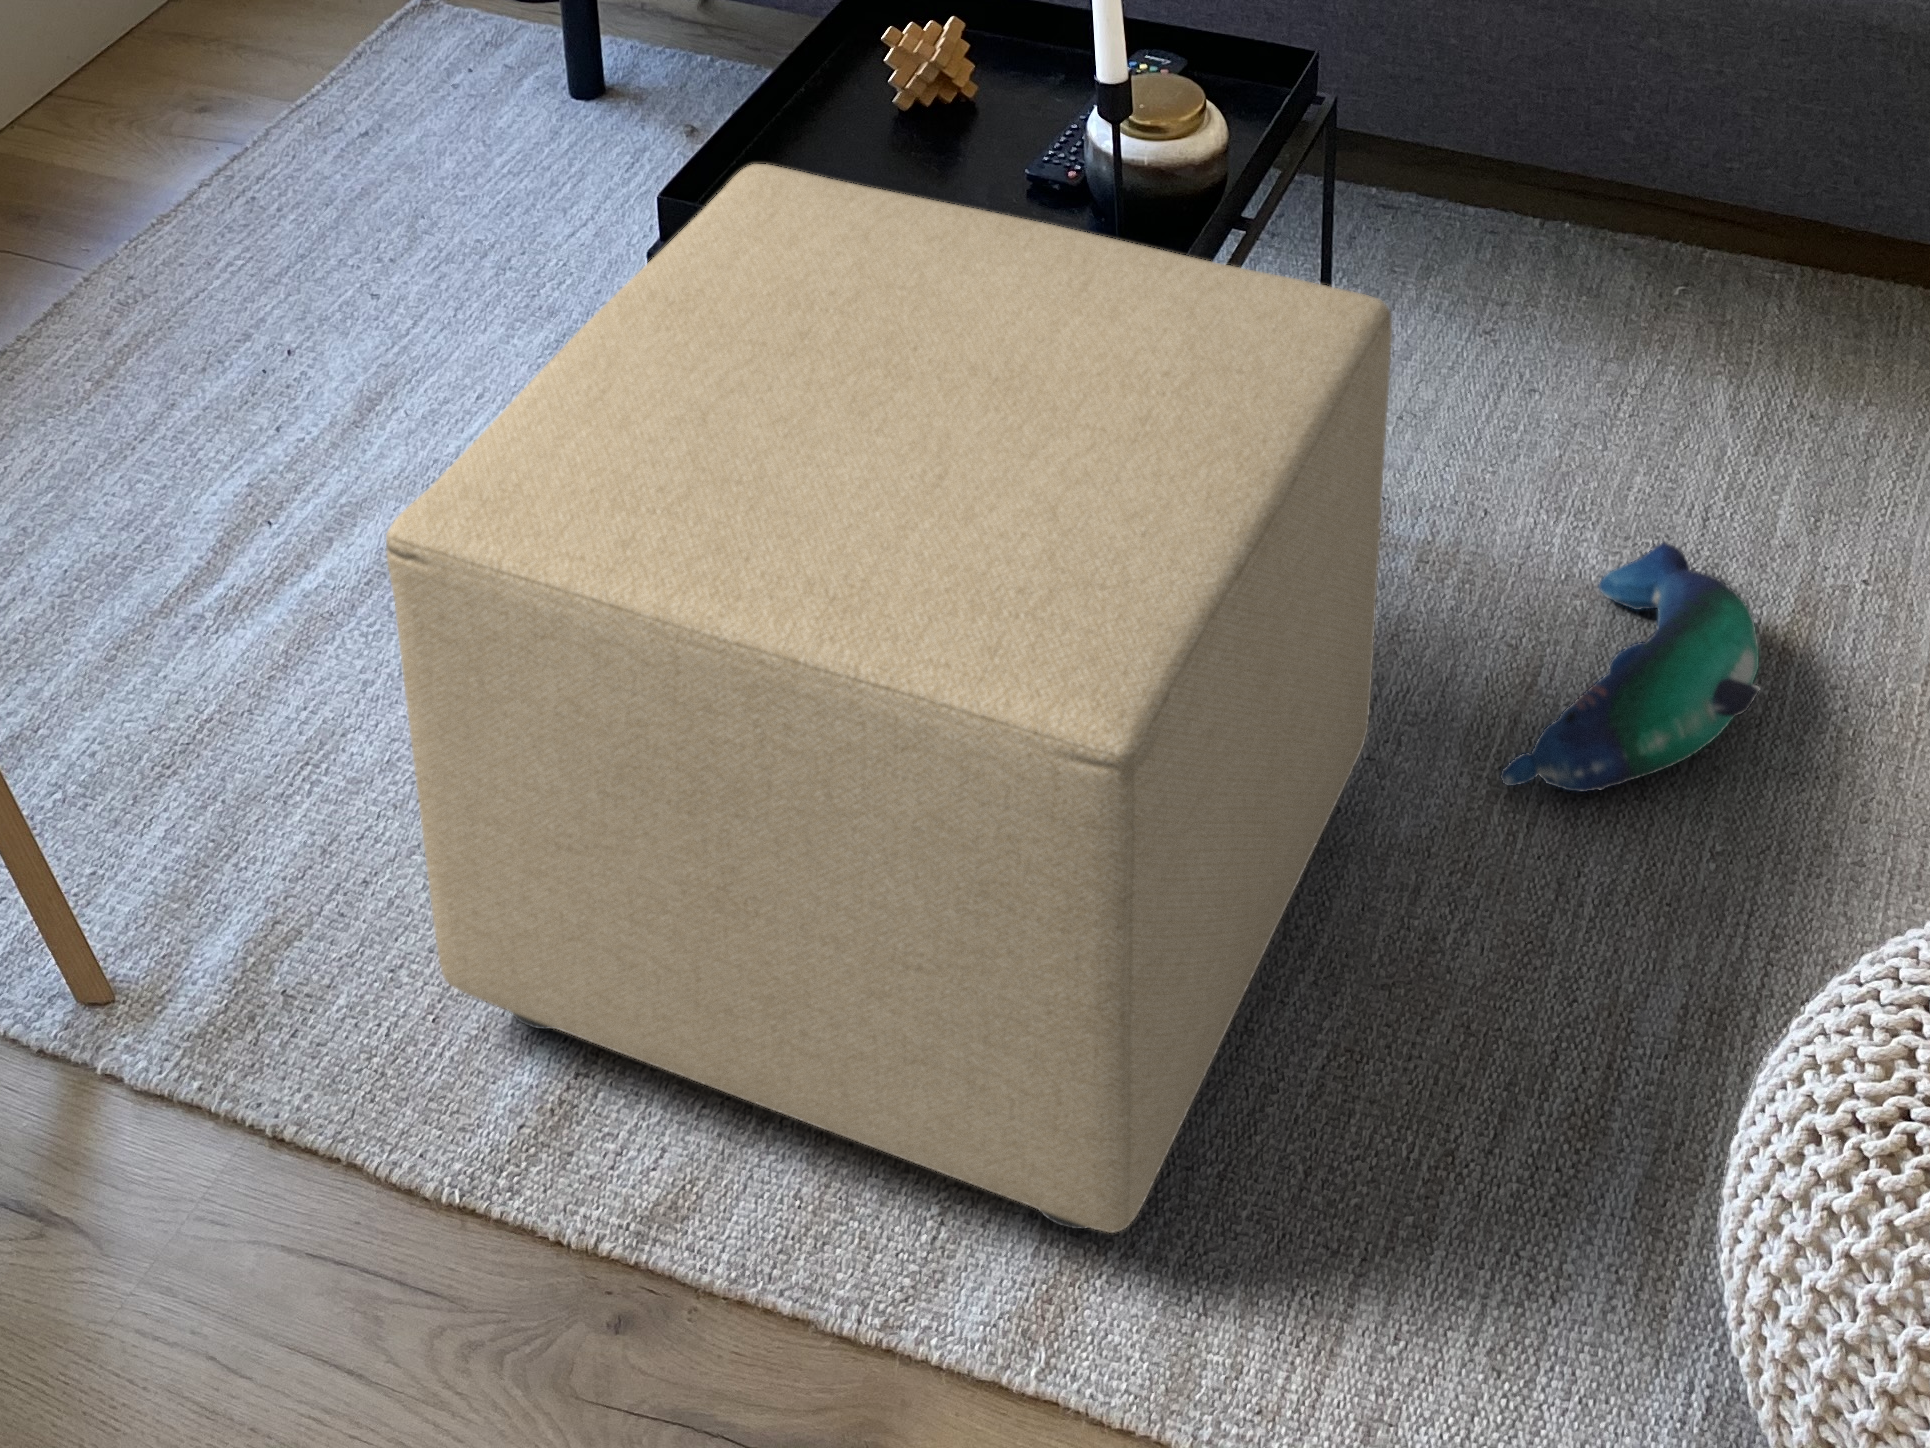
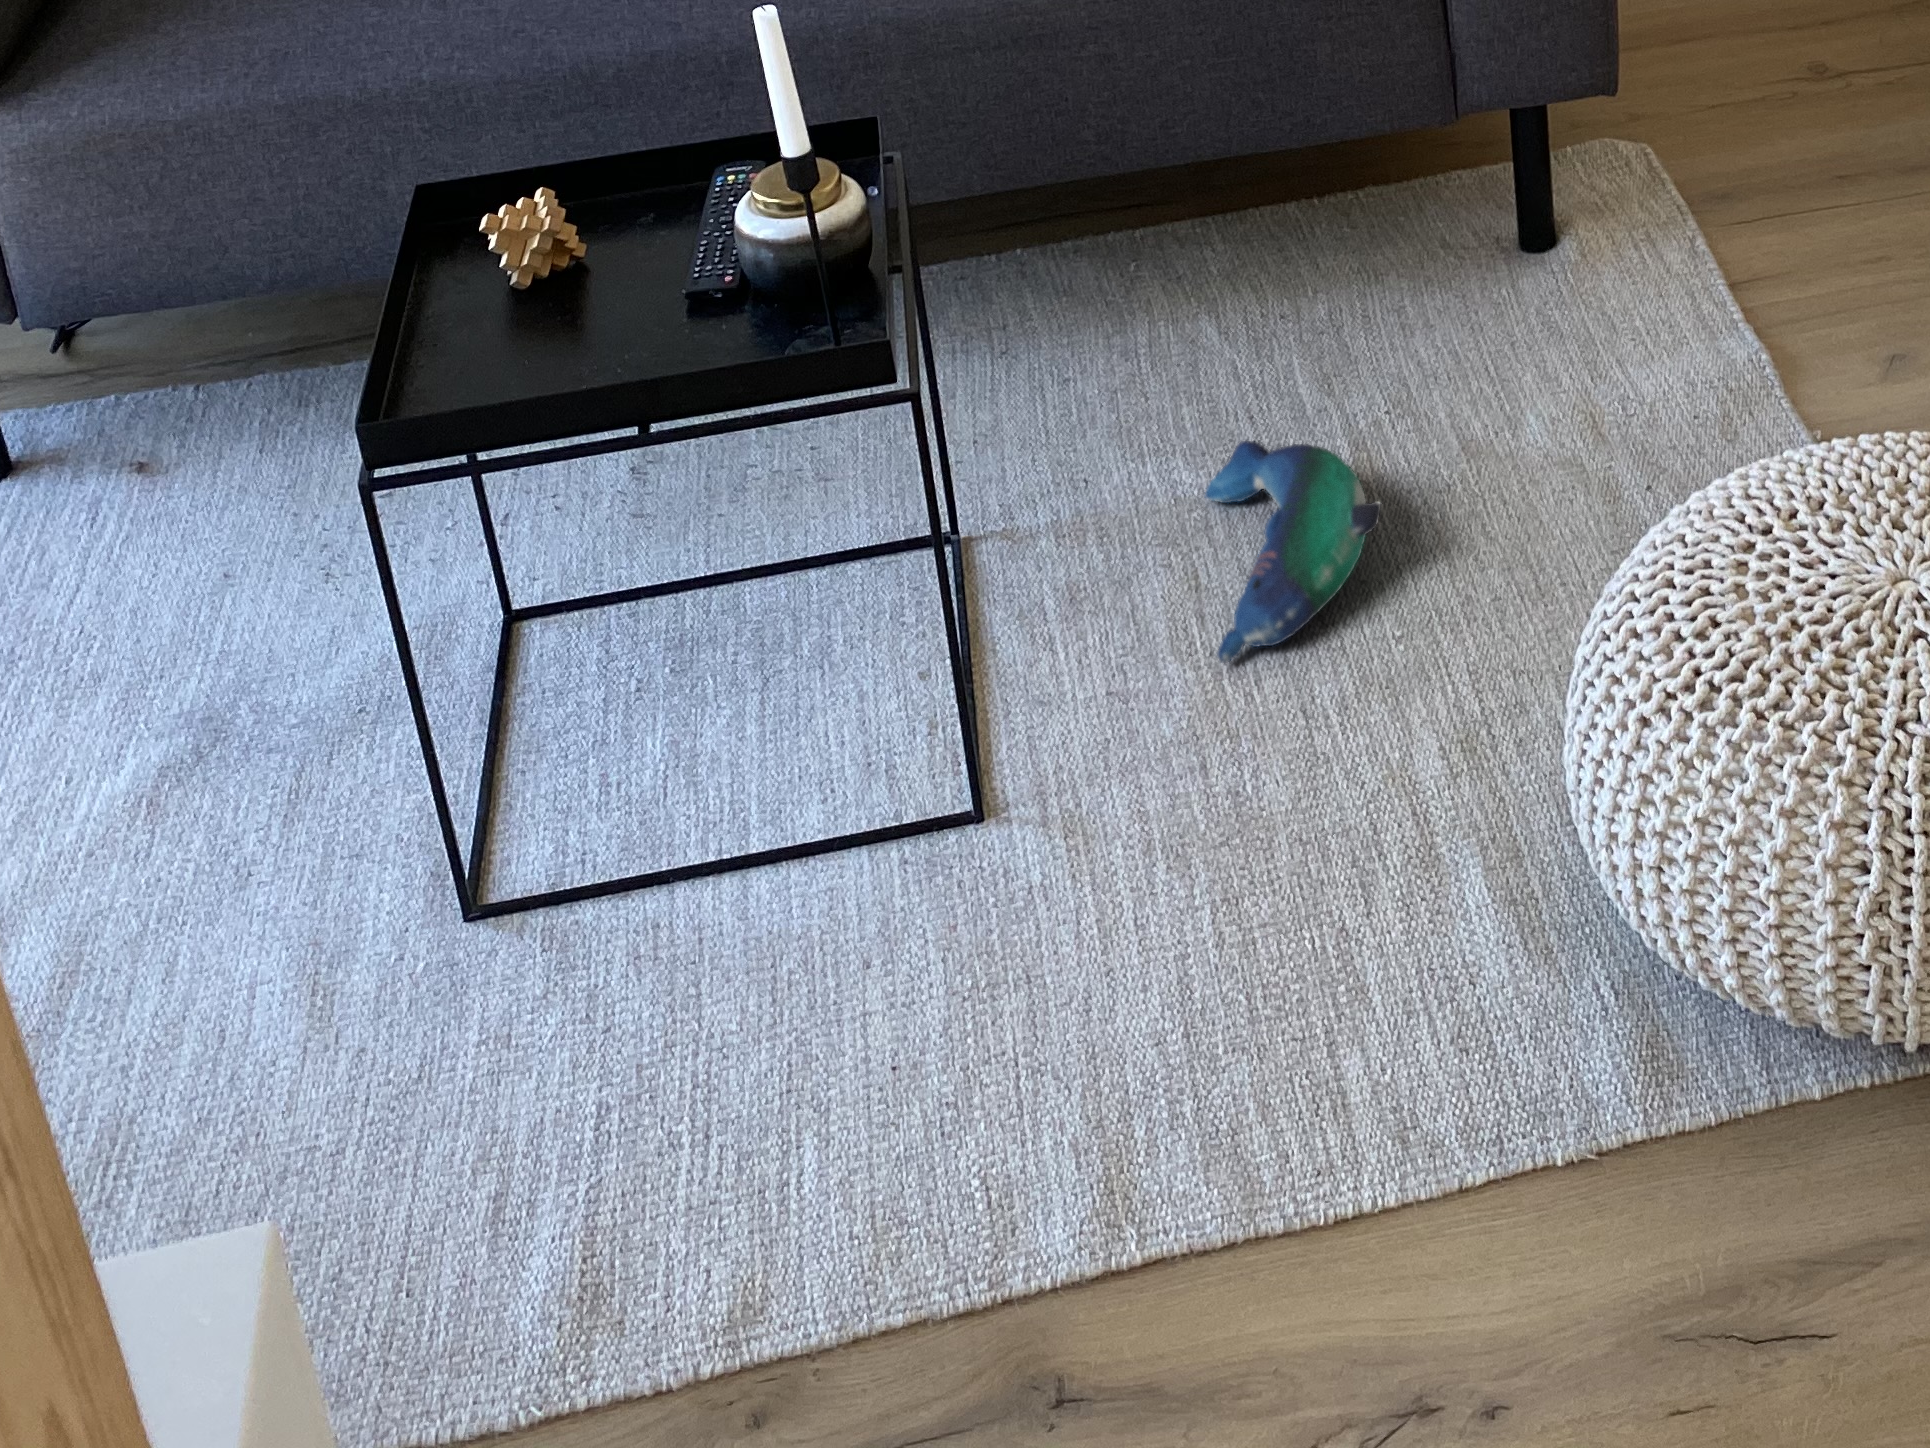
ottoman: present [386,164,1392,1233] -> none [286,278,1157,1244]

